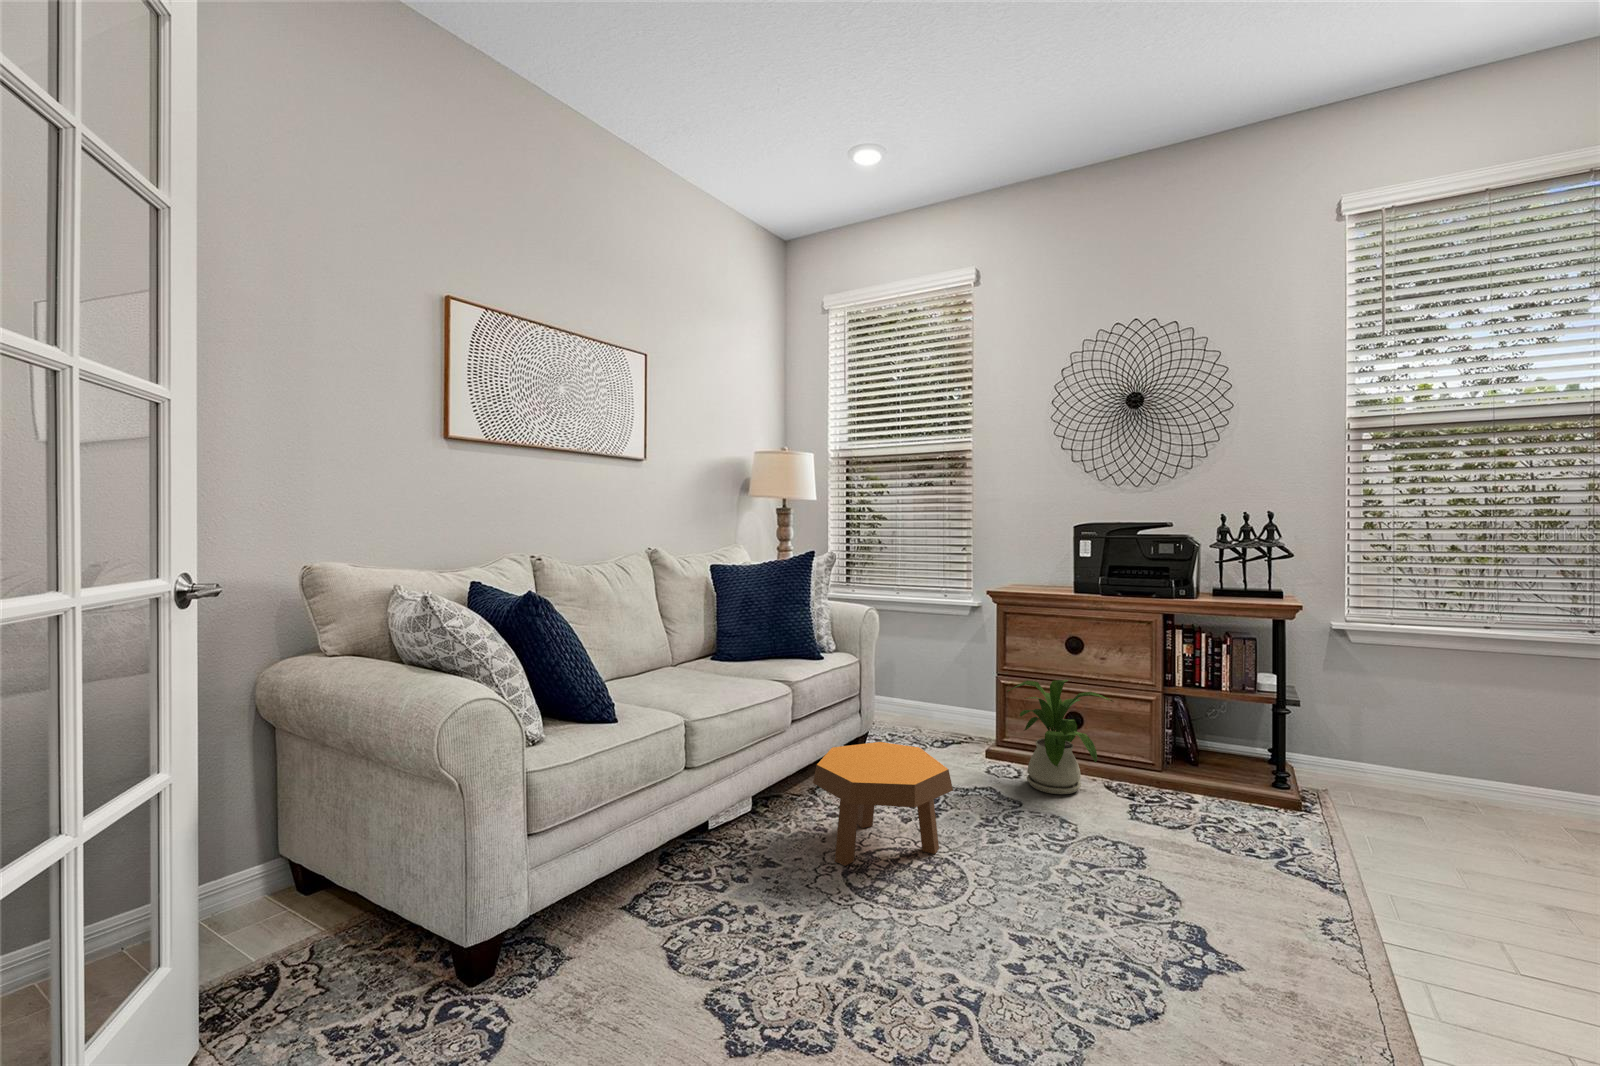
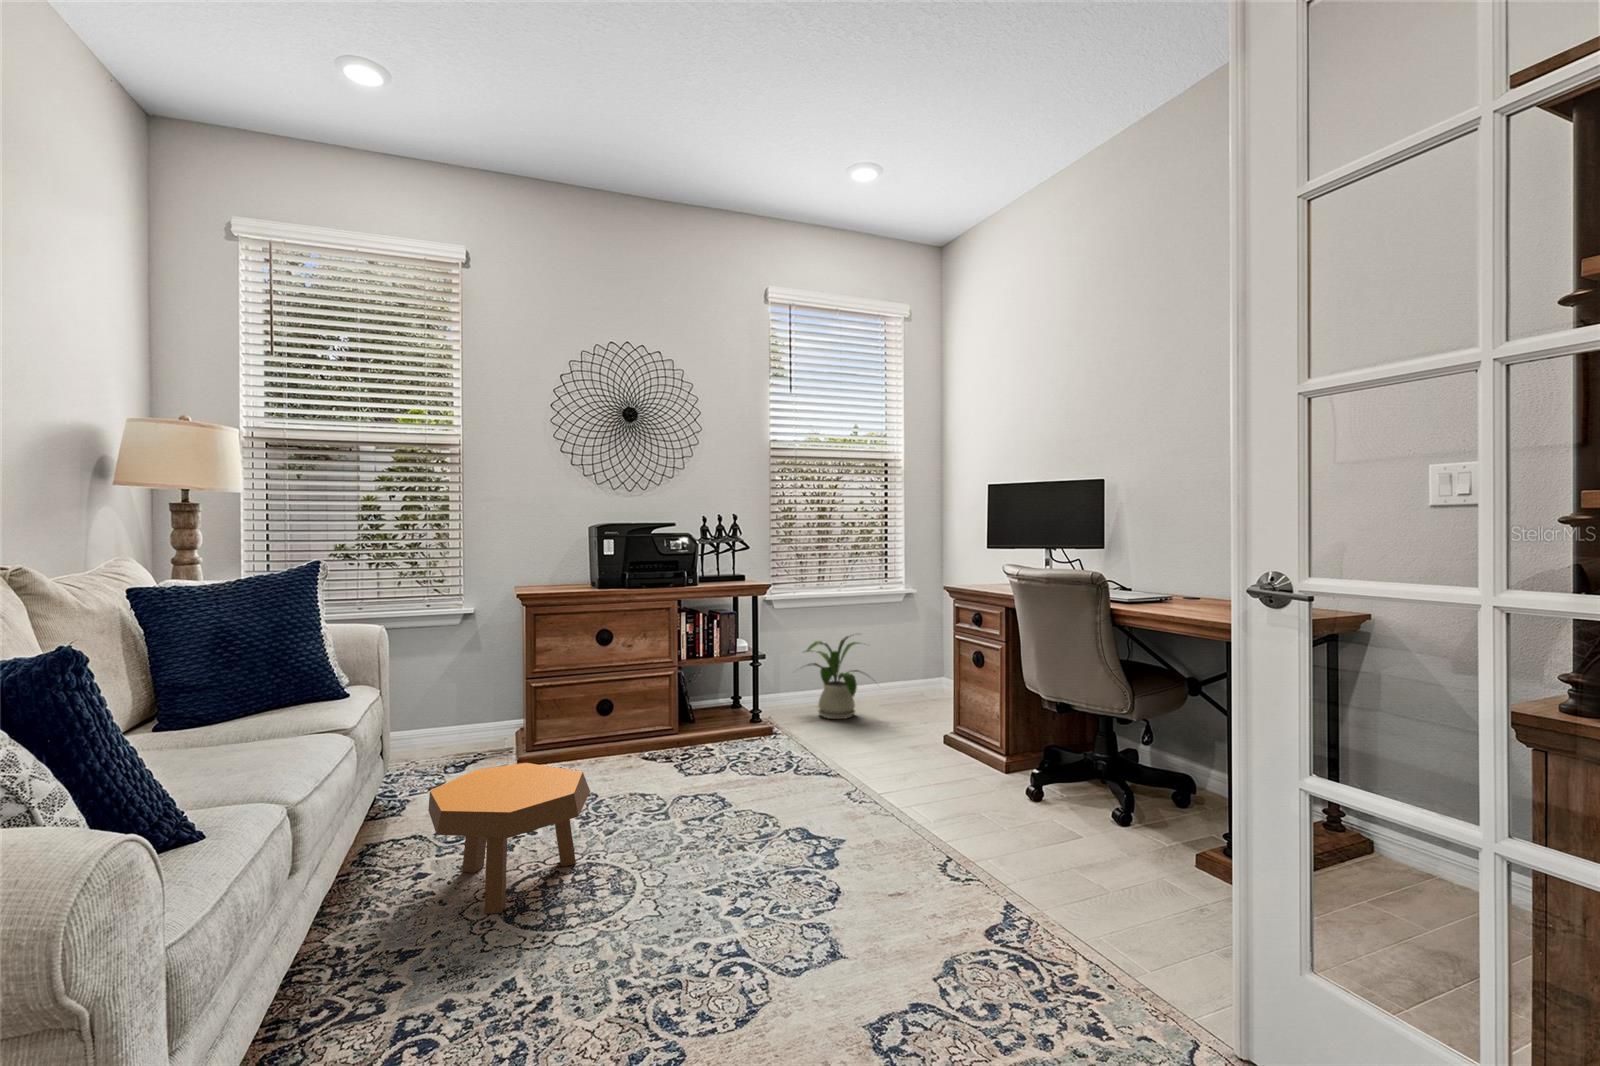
house plant: present [1007,680,1113,794] -> present [806,634,863,719]

